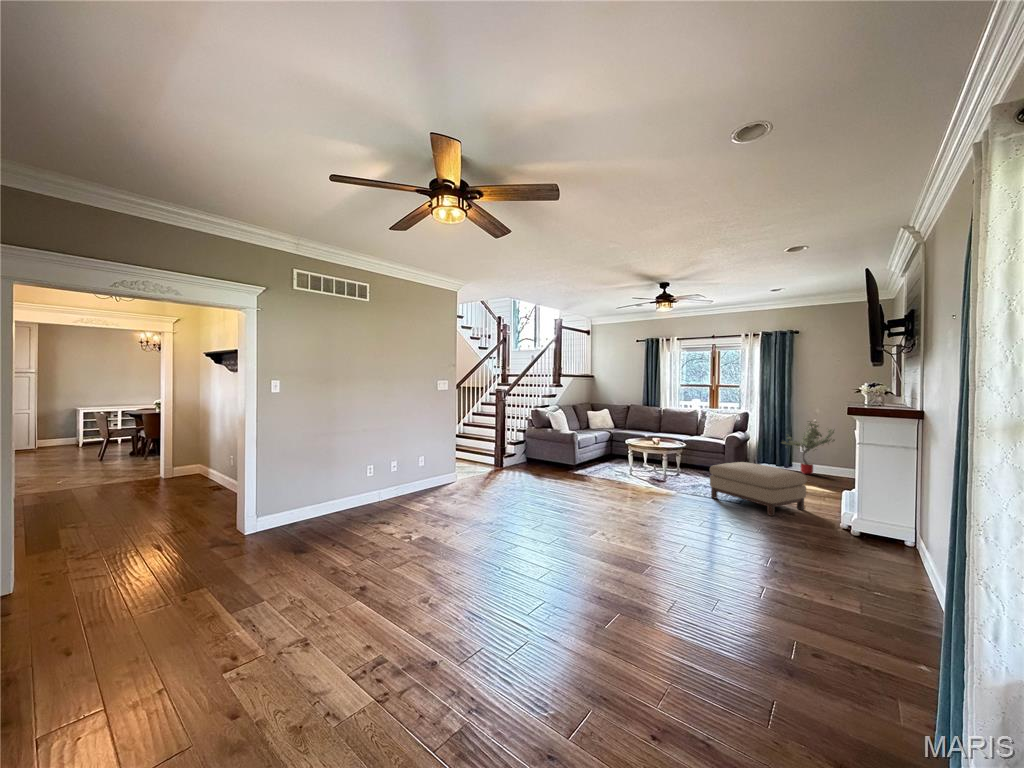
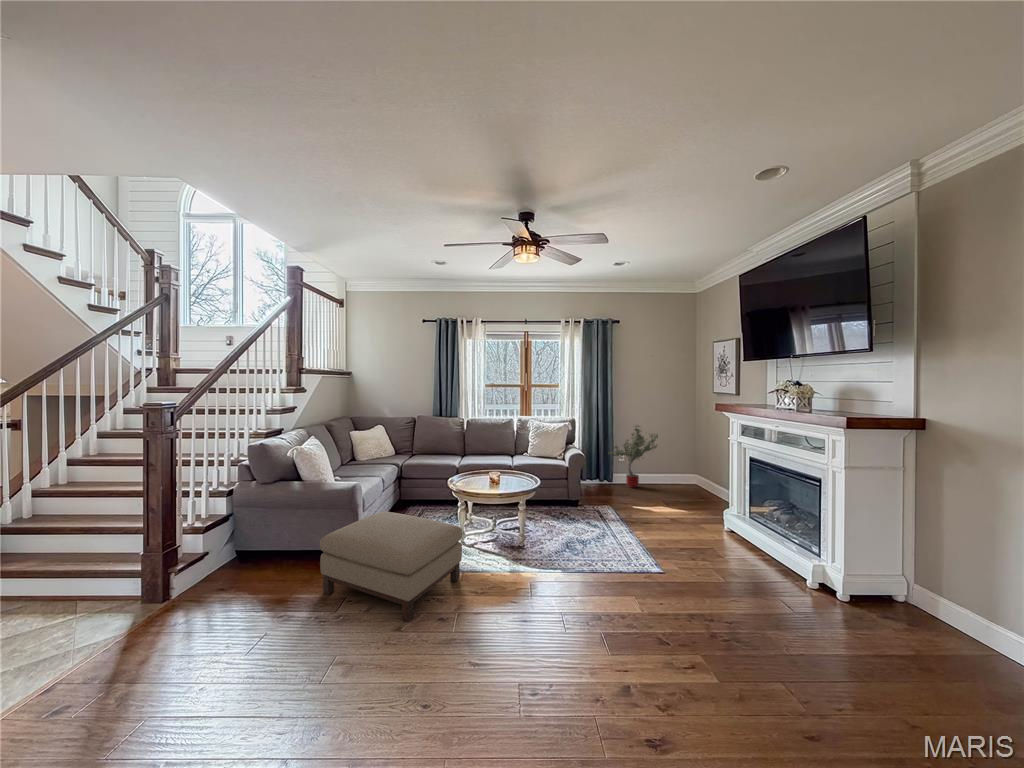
ottoman: present [710,462,807,516] -> present [320,511,462,622]

